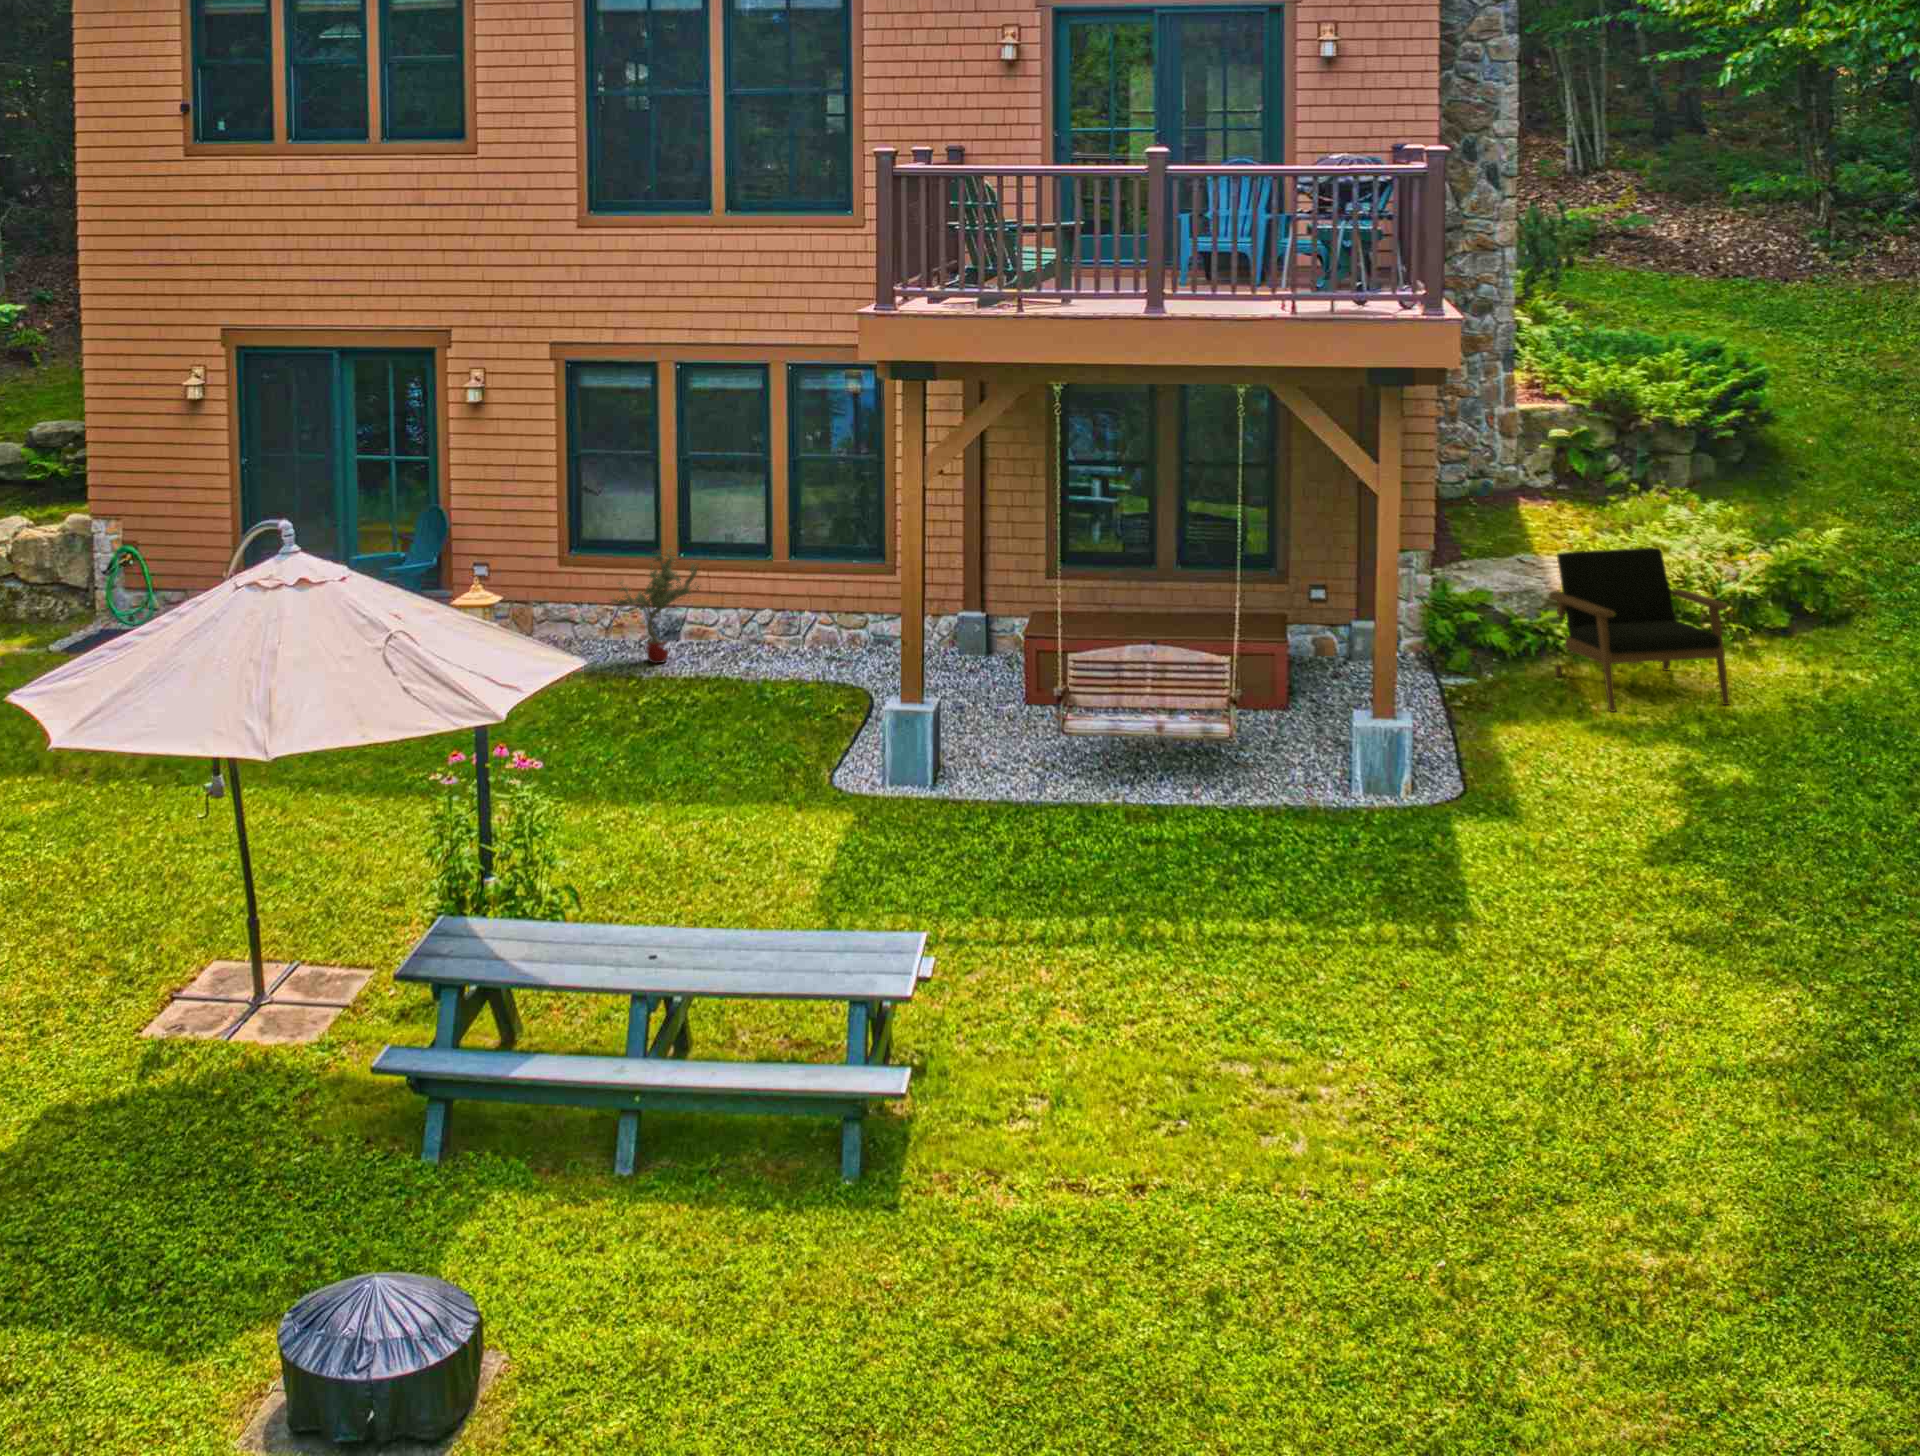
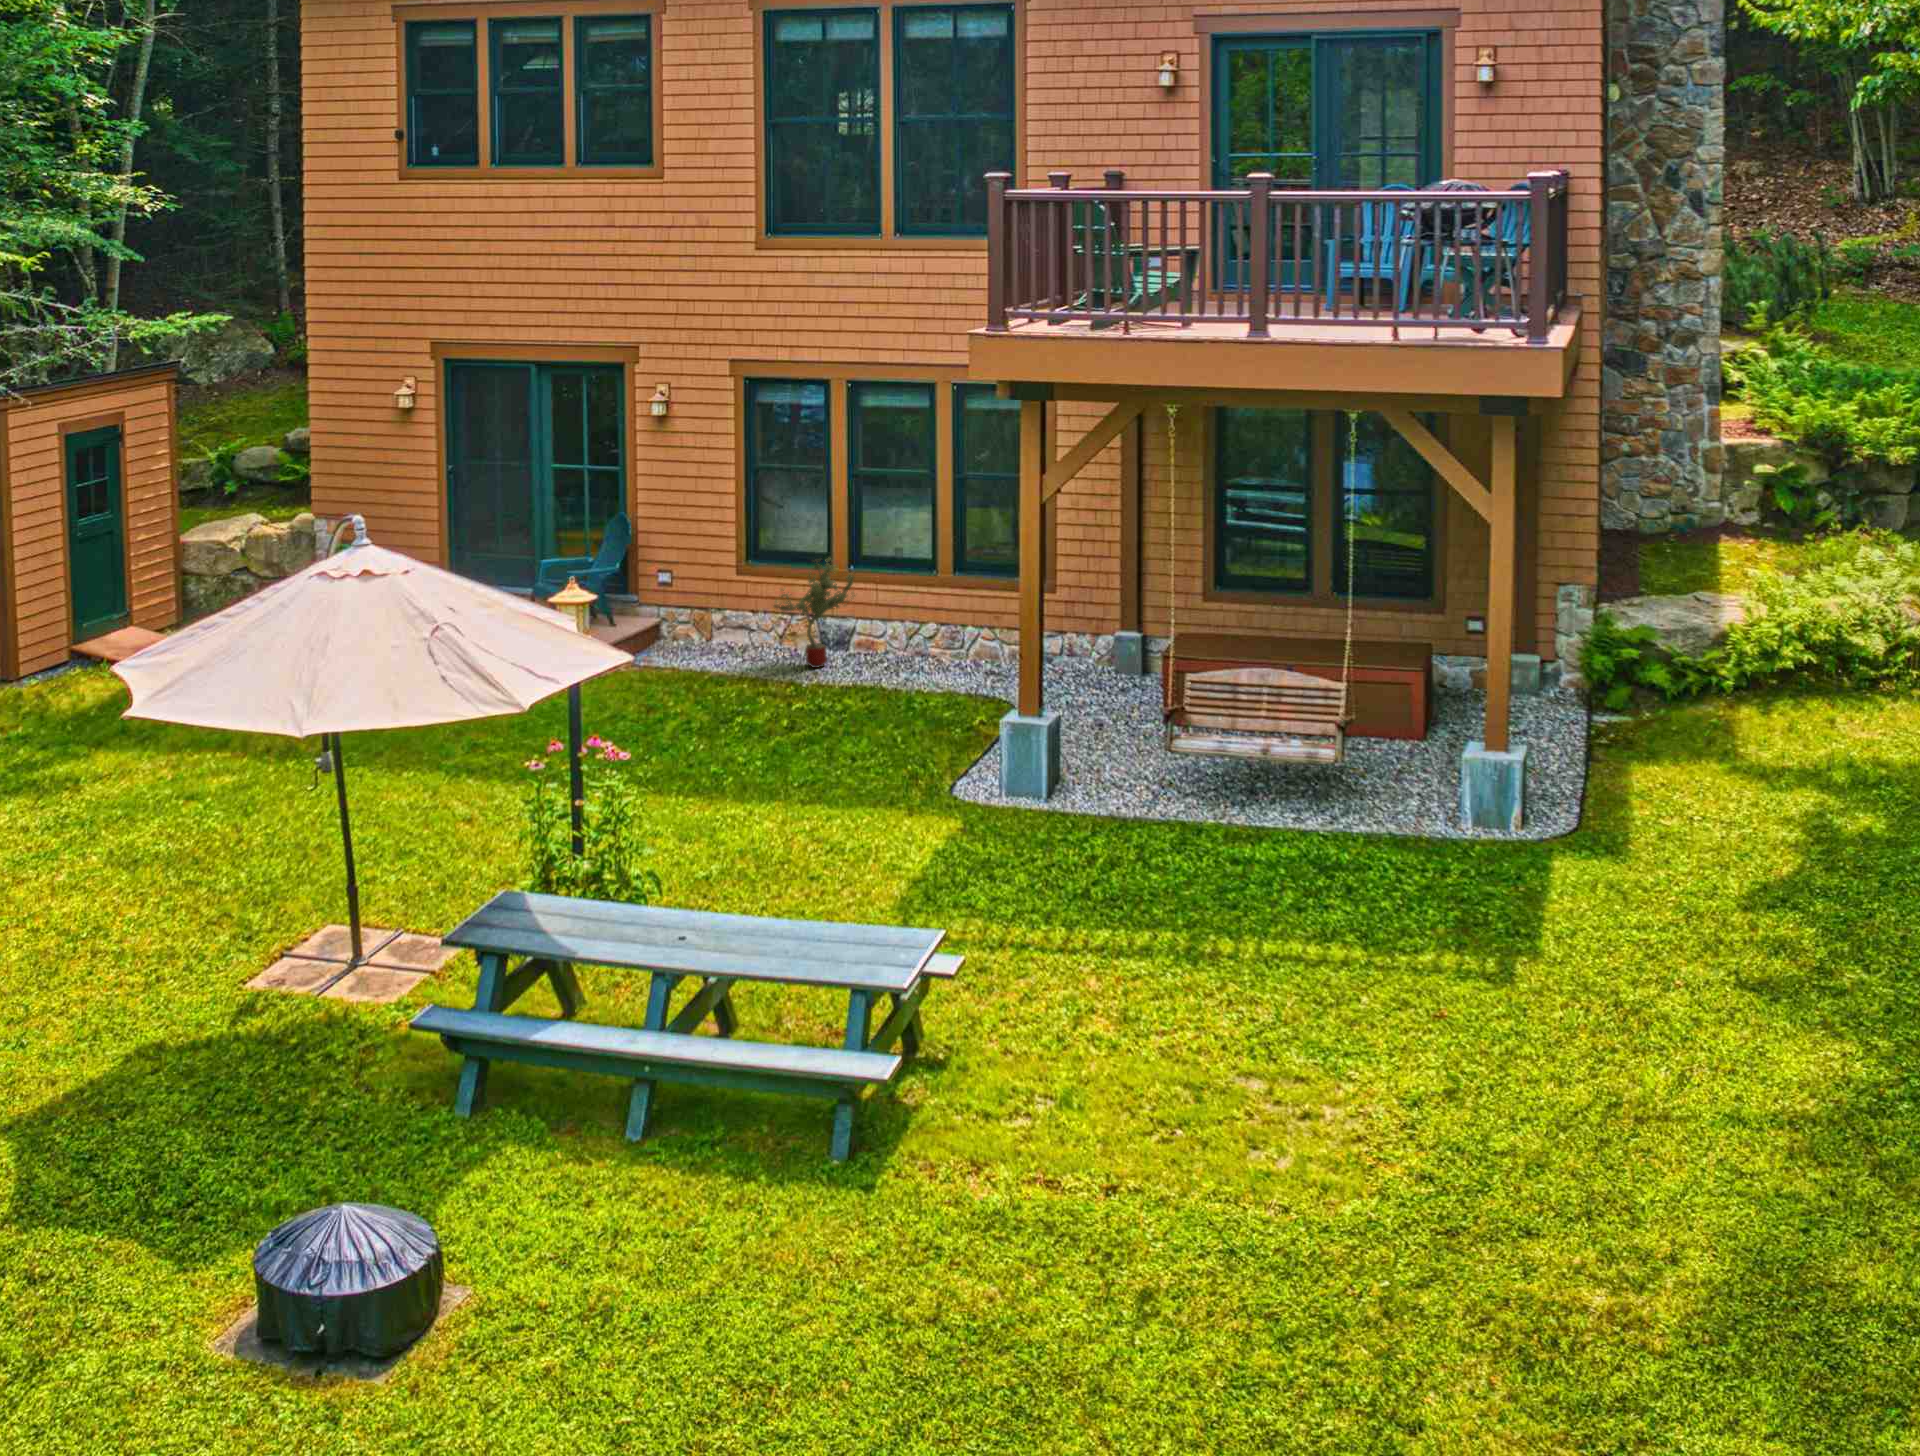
armchair: present [1549,548,1730,712] -> none [1710,589,1901,758]

